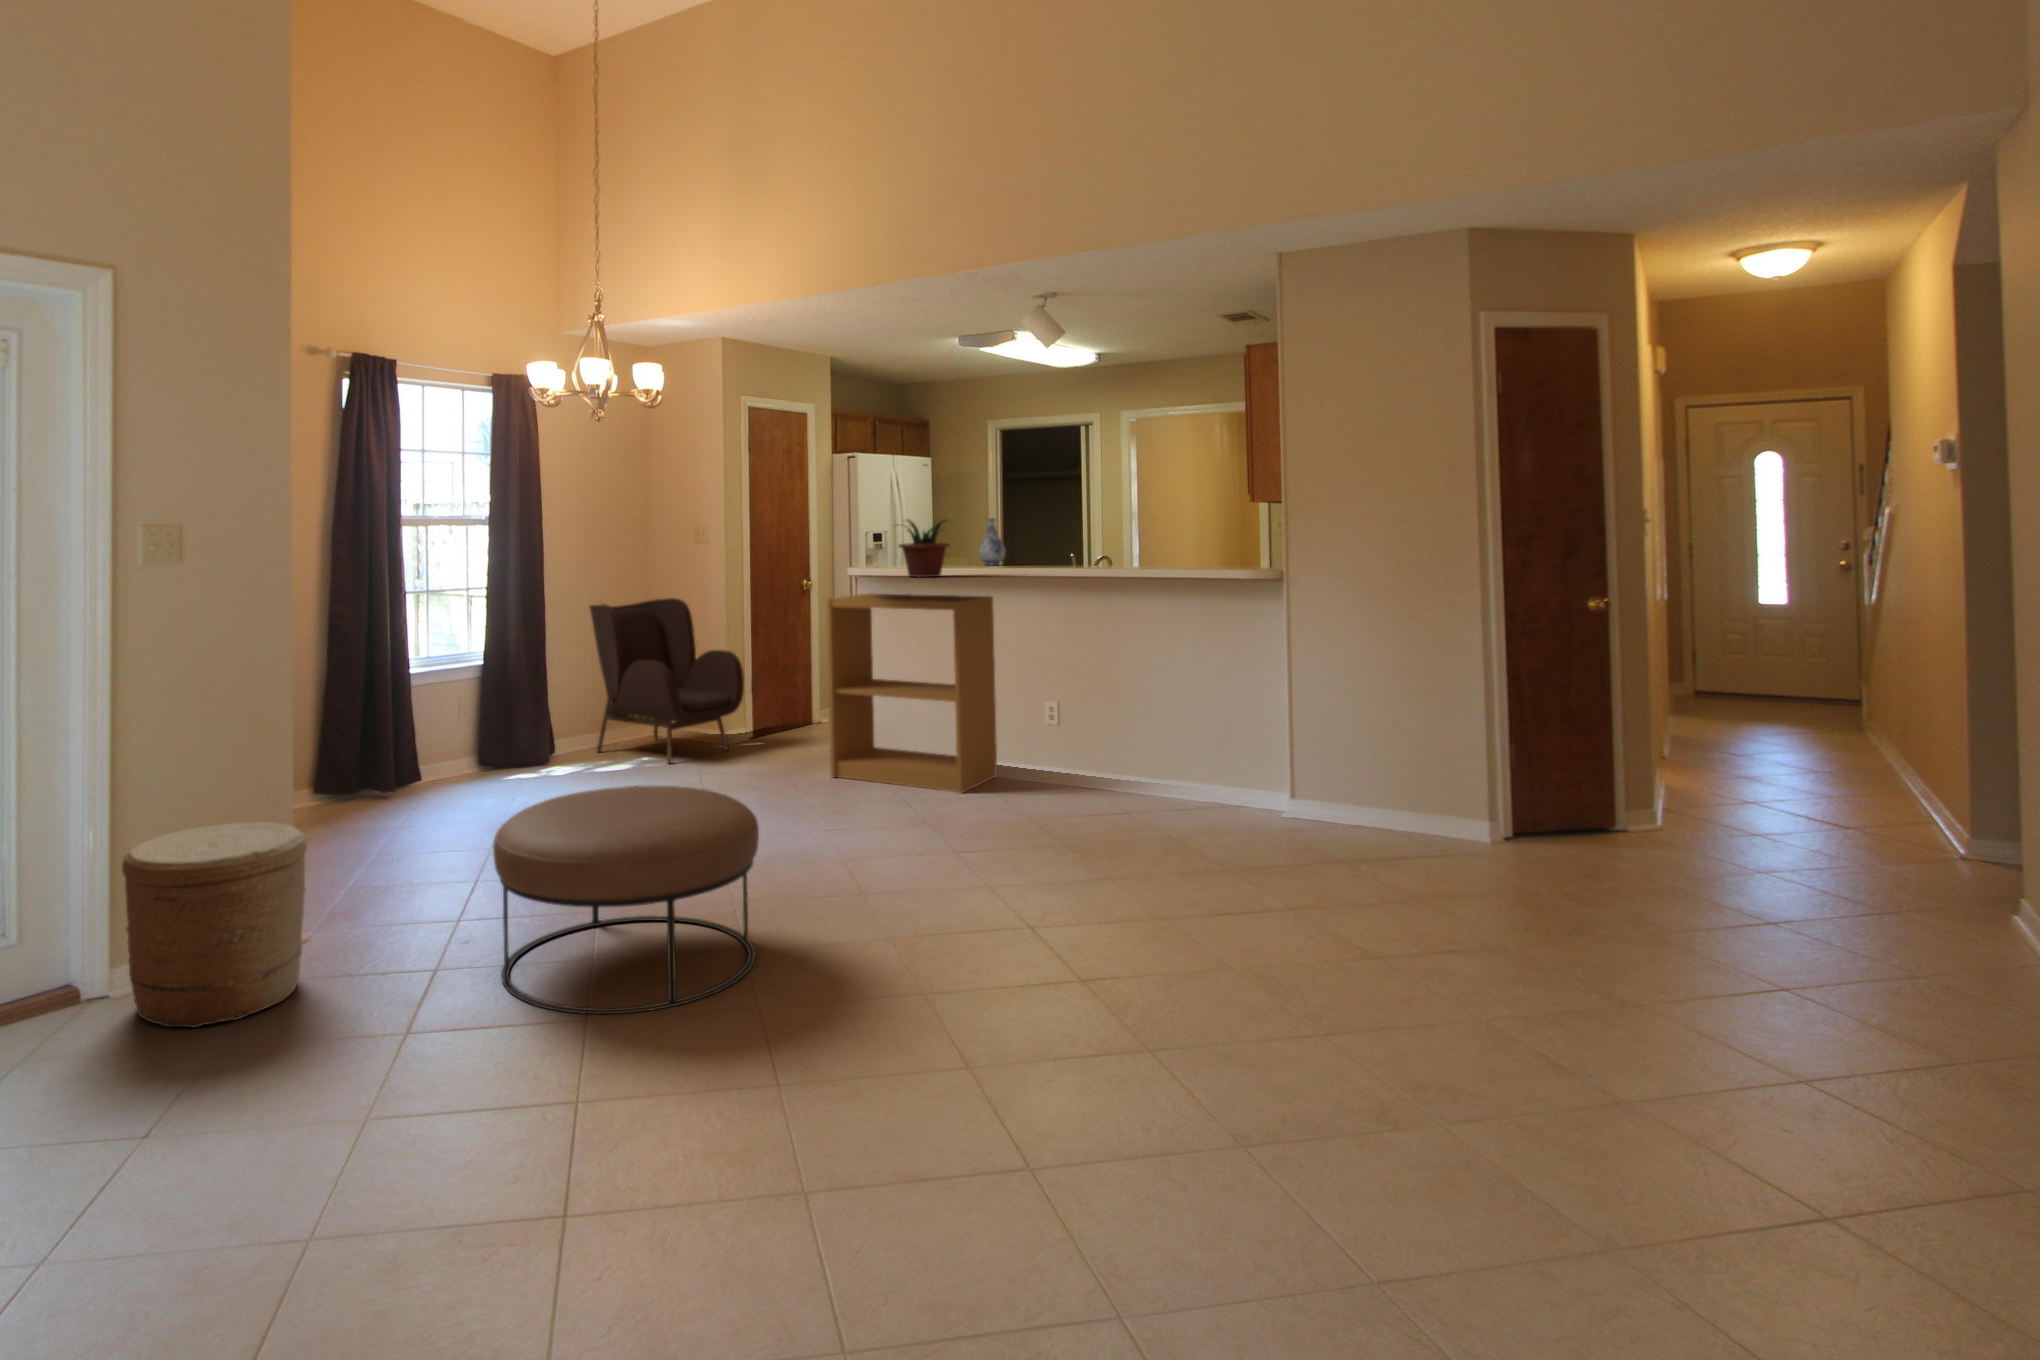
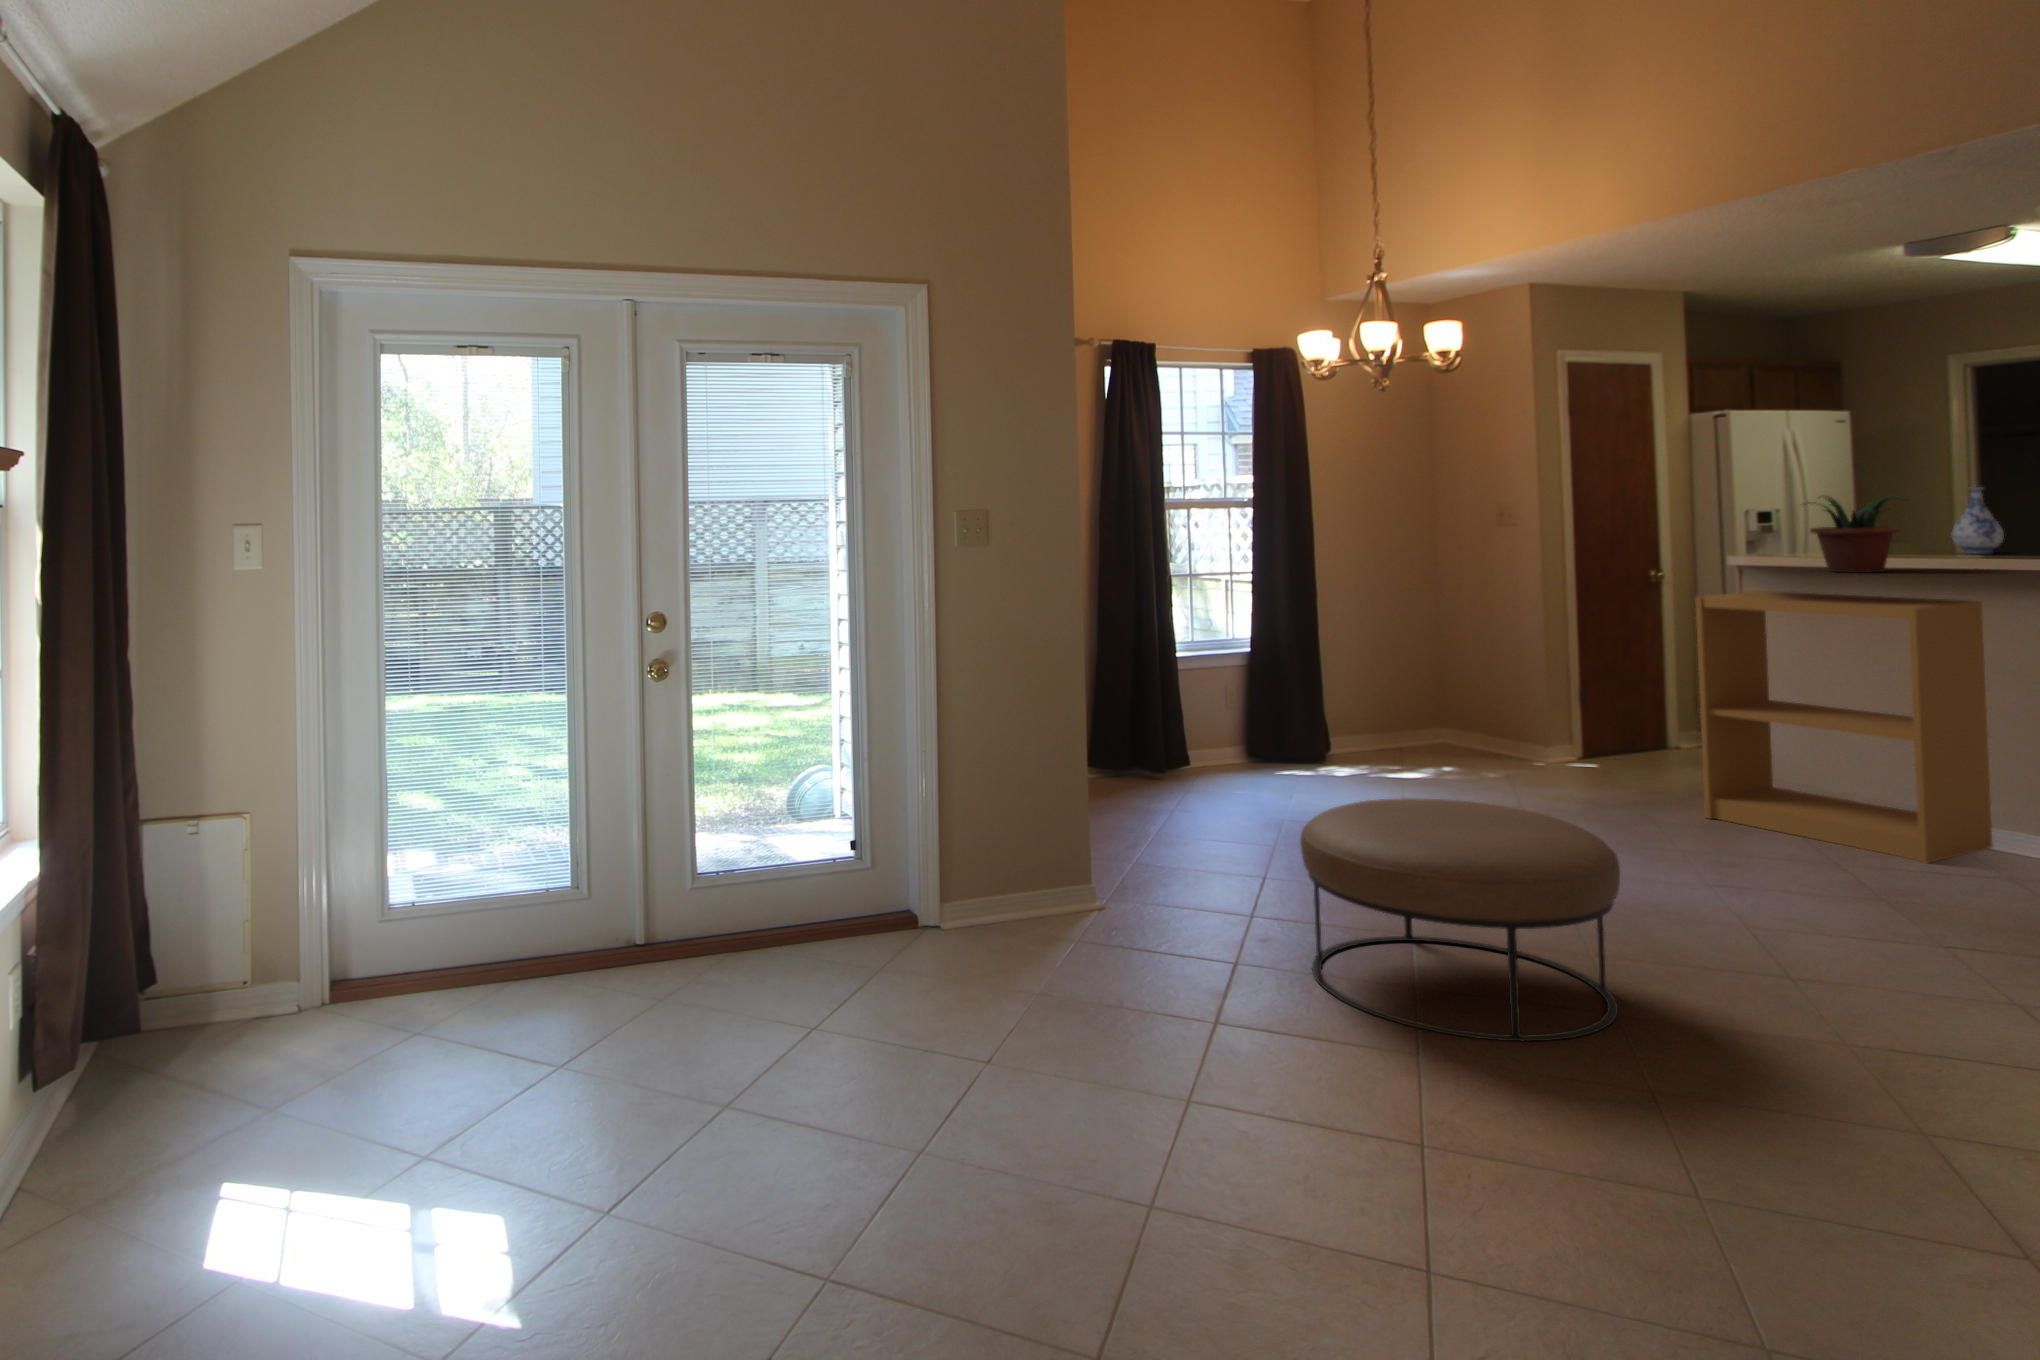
armchair: present [590,598,744,763] -> none [1364,587,1570,777]
woven basket: present [122,822,307,1028] -> none [971,788,1119,960]

